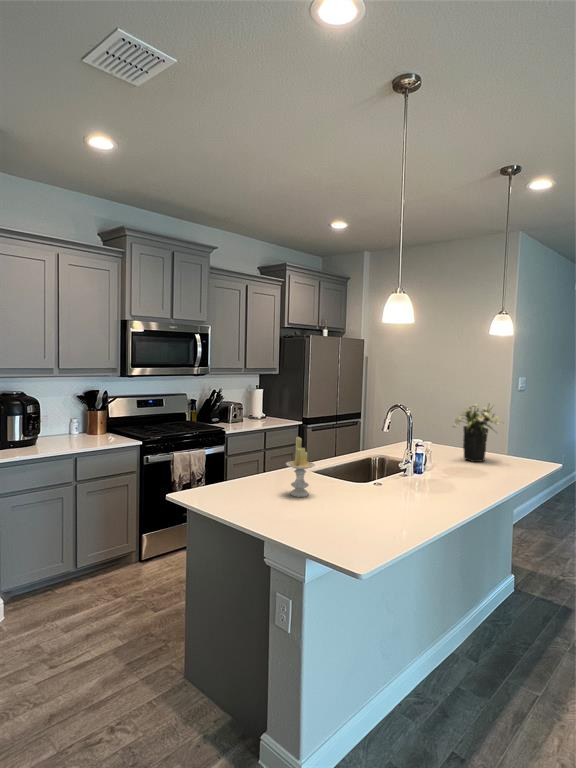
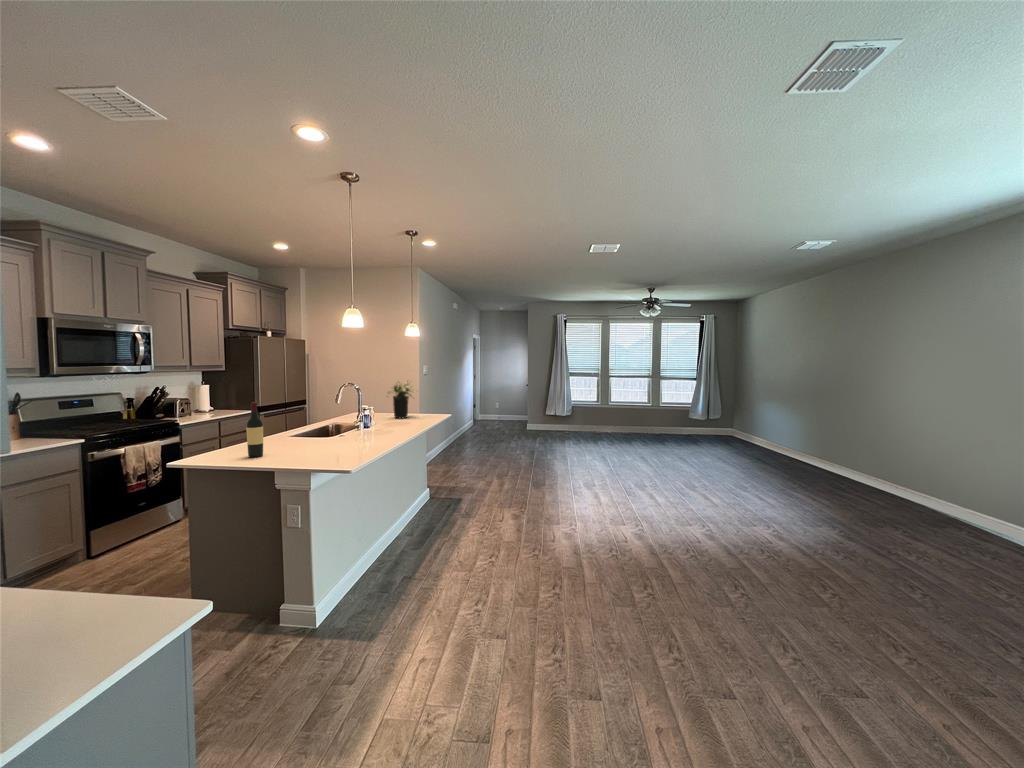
wine bottle: none [247,430,266,505] -> present [246,402,263,457]
candle: present [286,437,315,497] -> none [275,407,299,449]

